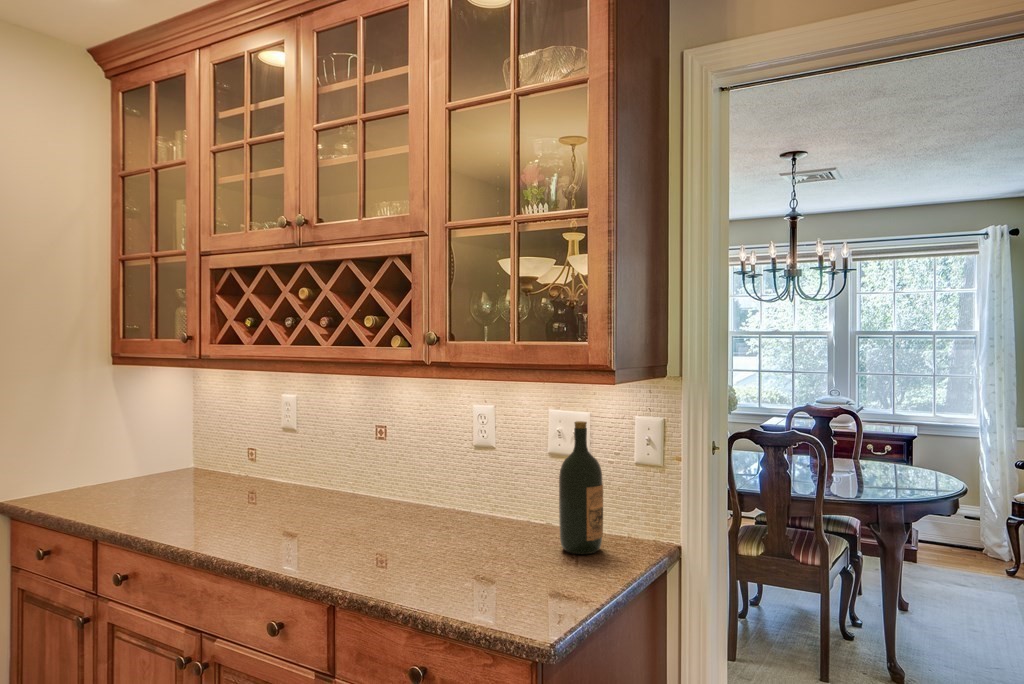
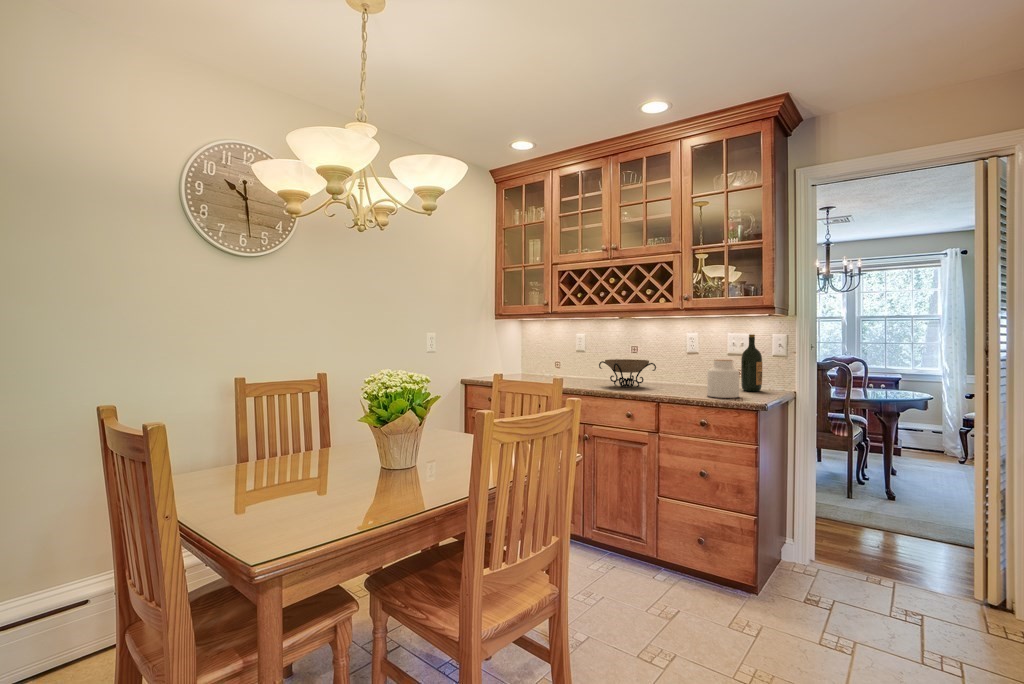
decorative bowl: none [272,467,379,540] -> present [599,359,656,387]
jar: none [453,493,526,598] -> present [707,359,739,398]

